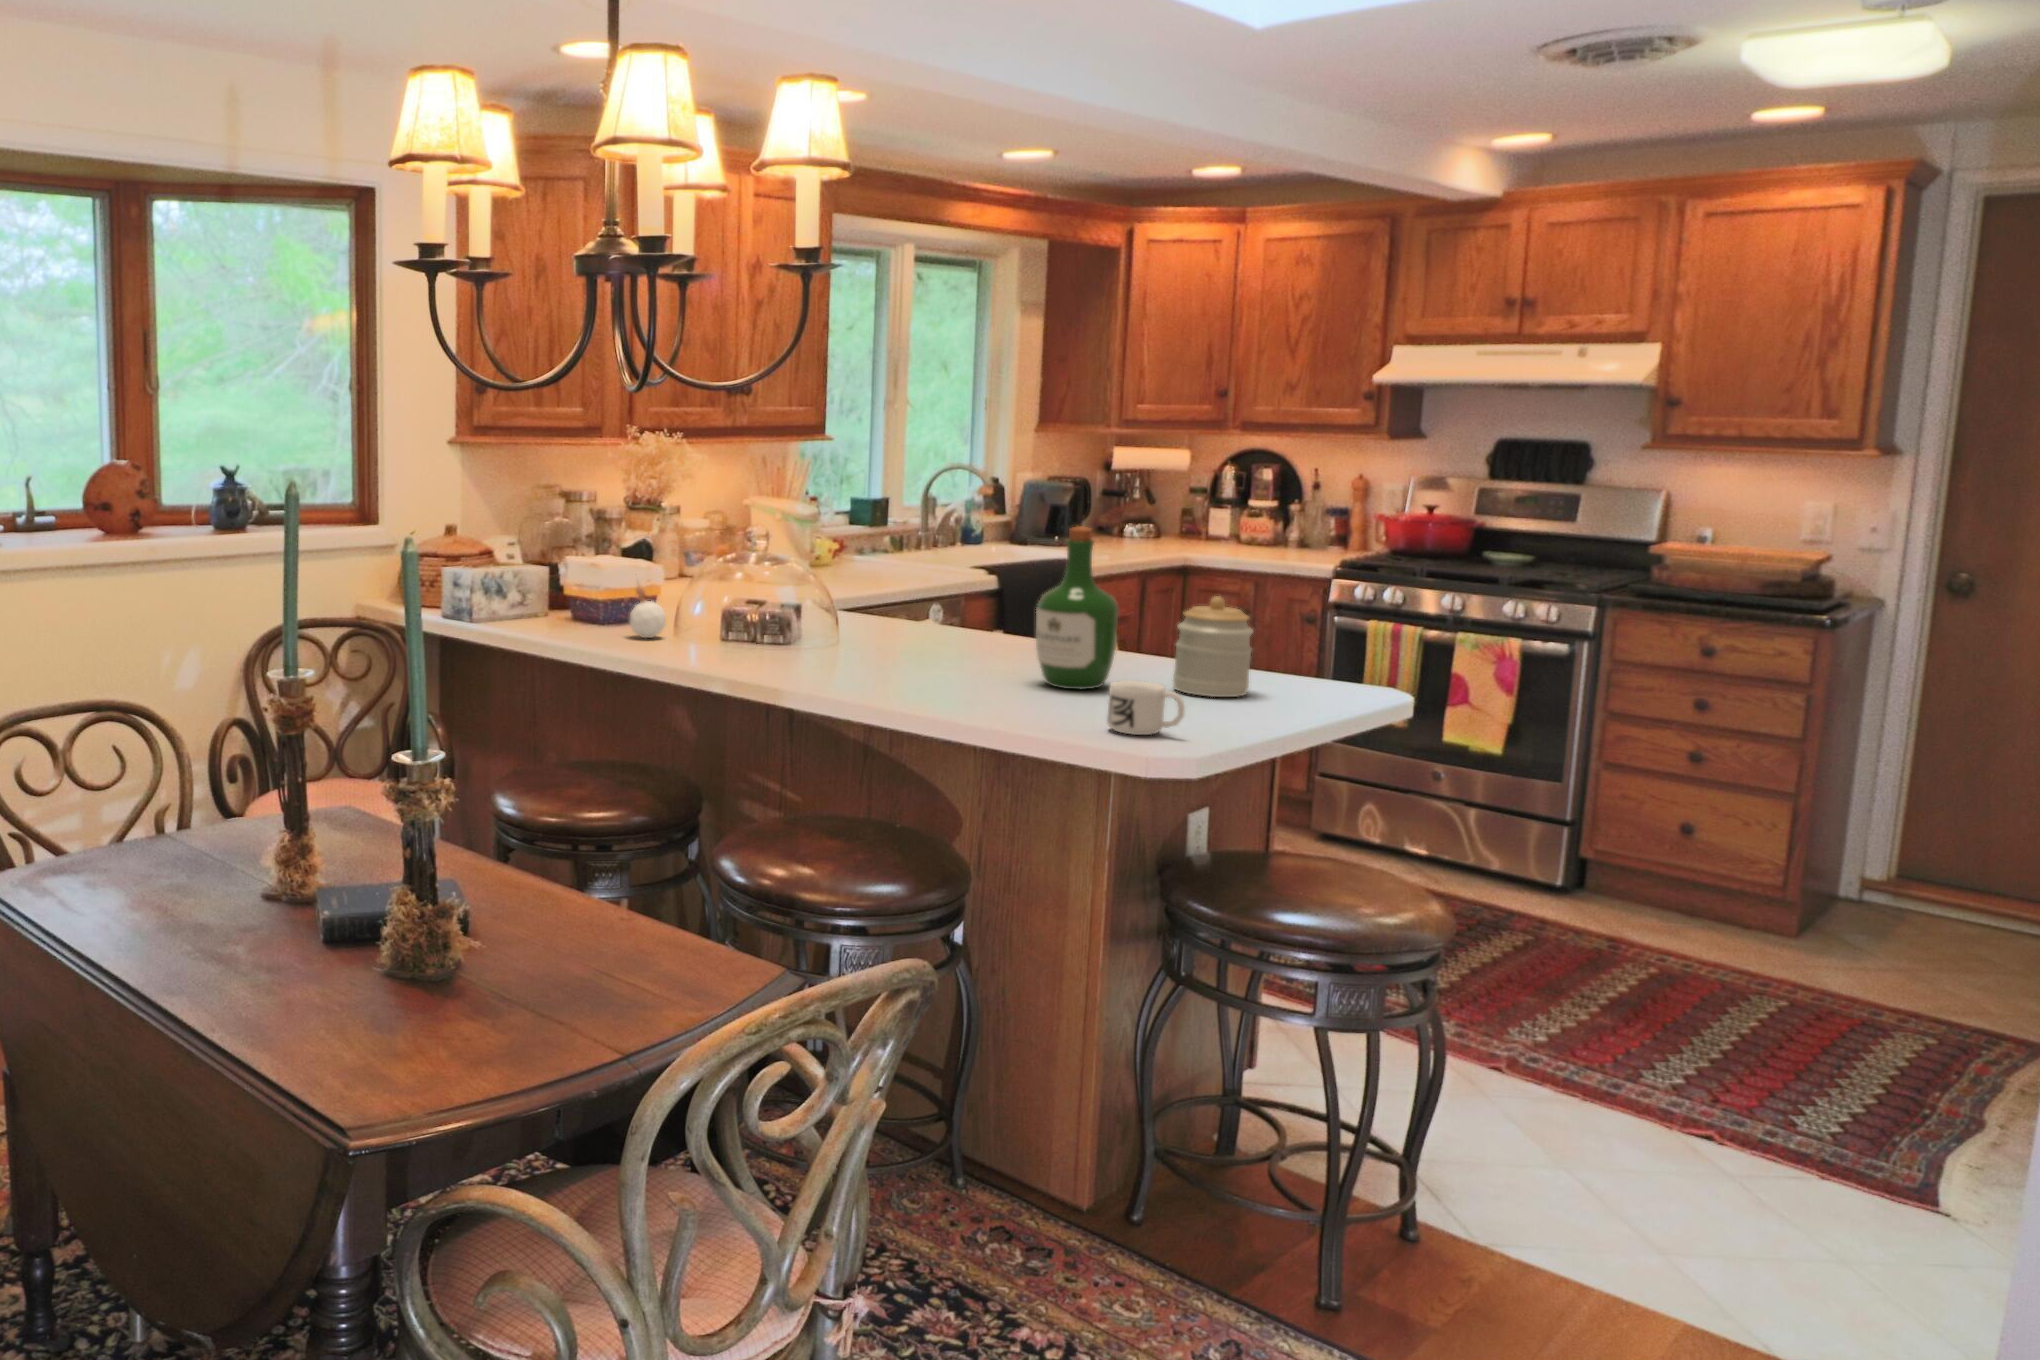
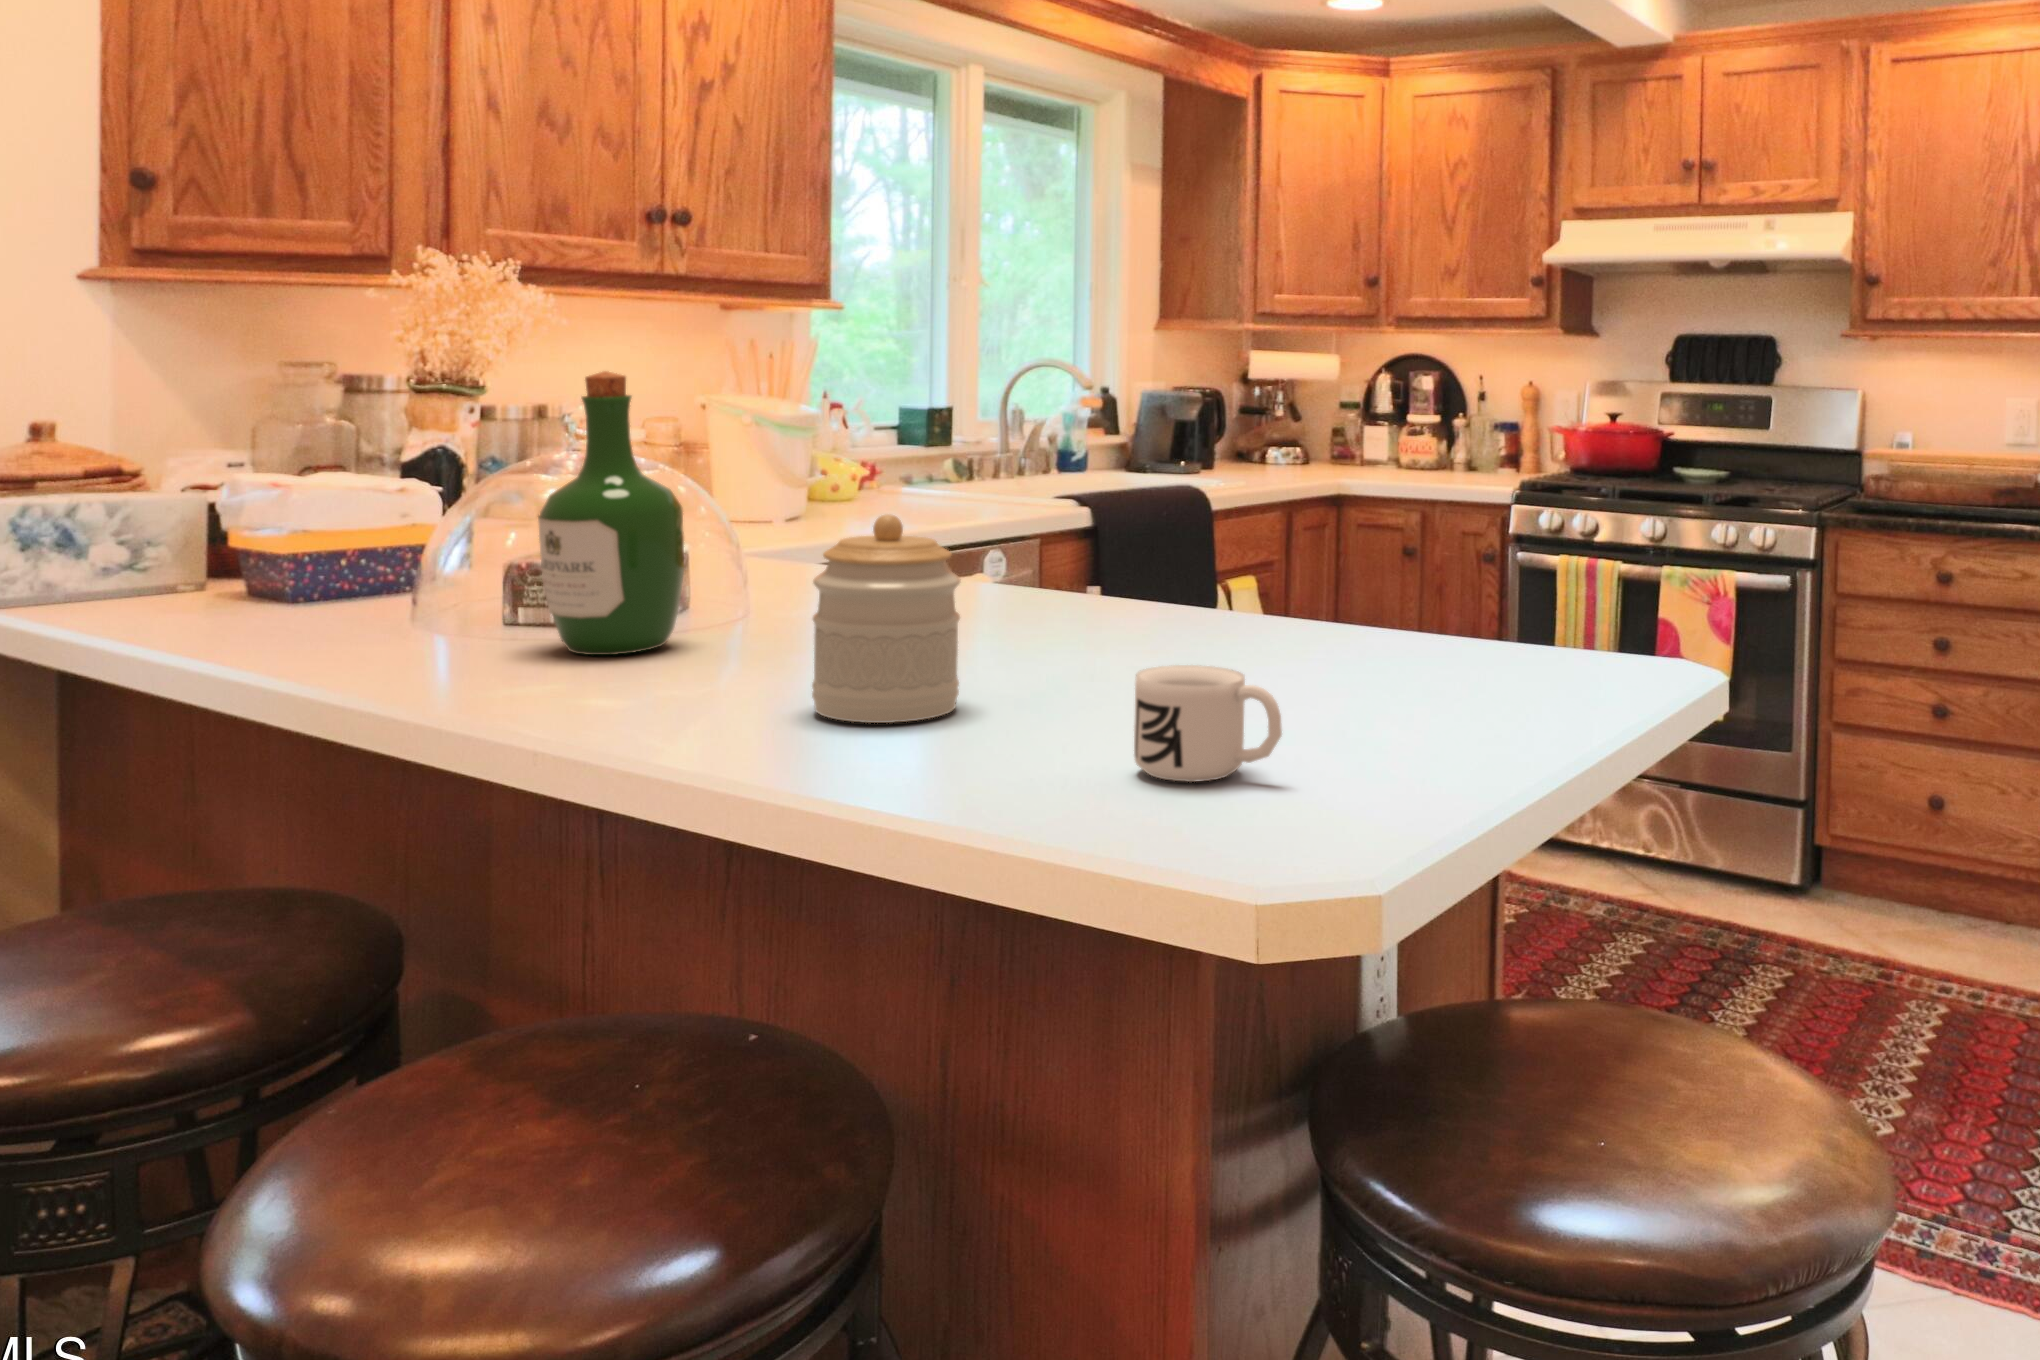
wine bottle: present [1036,526,1118,689] -> present [538,371,684,655]
candle: present [630,586,666,638] -> none [341,499,418,617]
jar: present [1173,596,1253,697] -> present [812,514,961,723]

